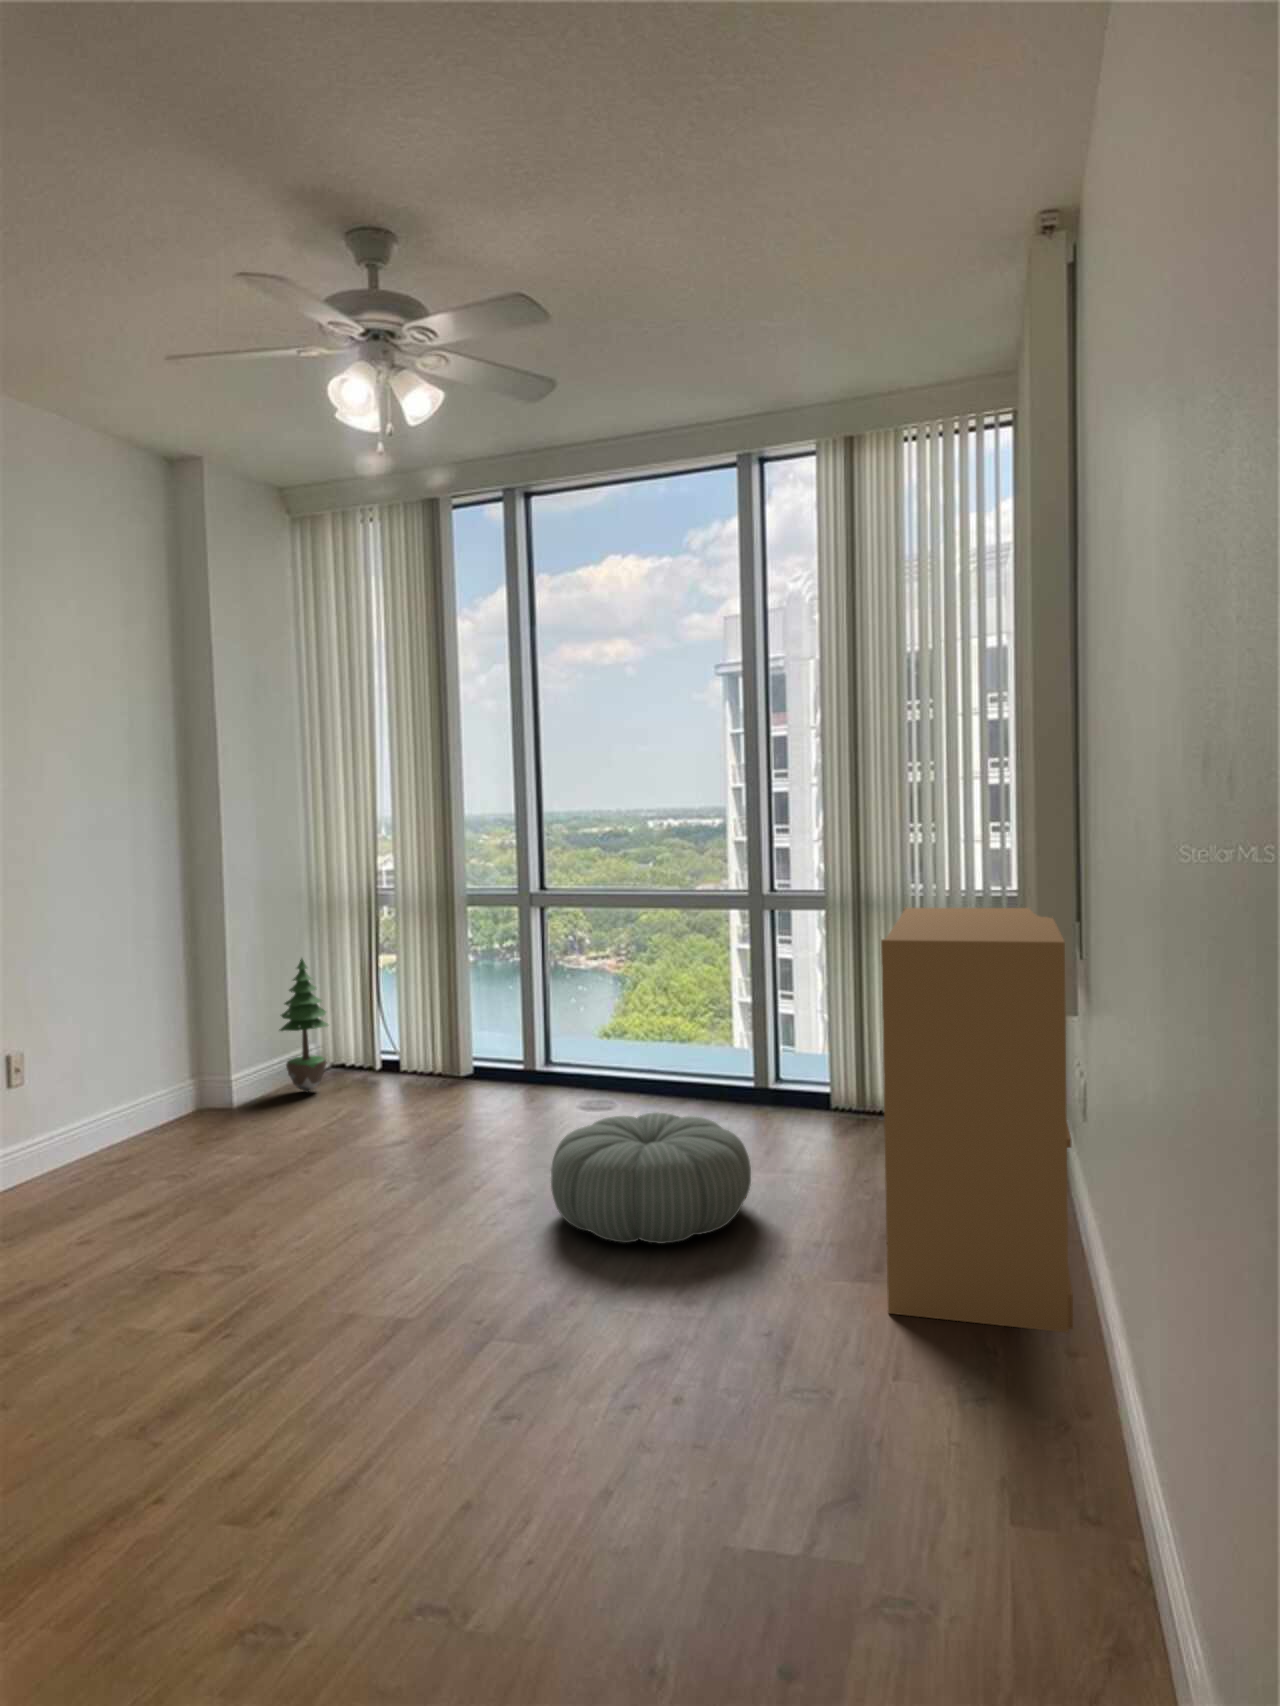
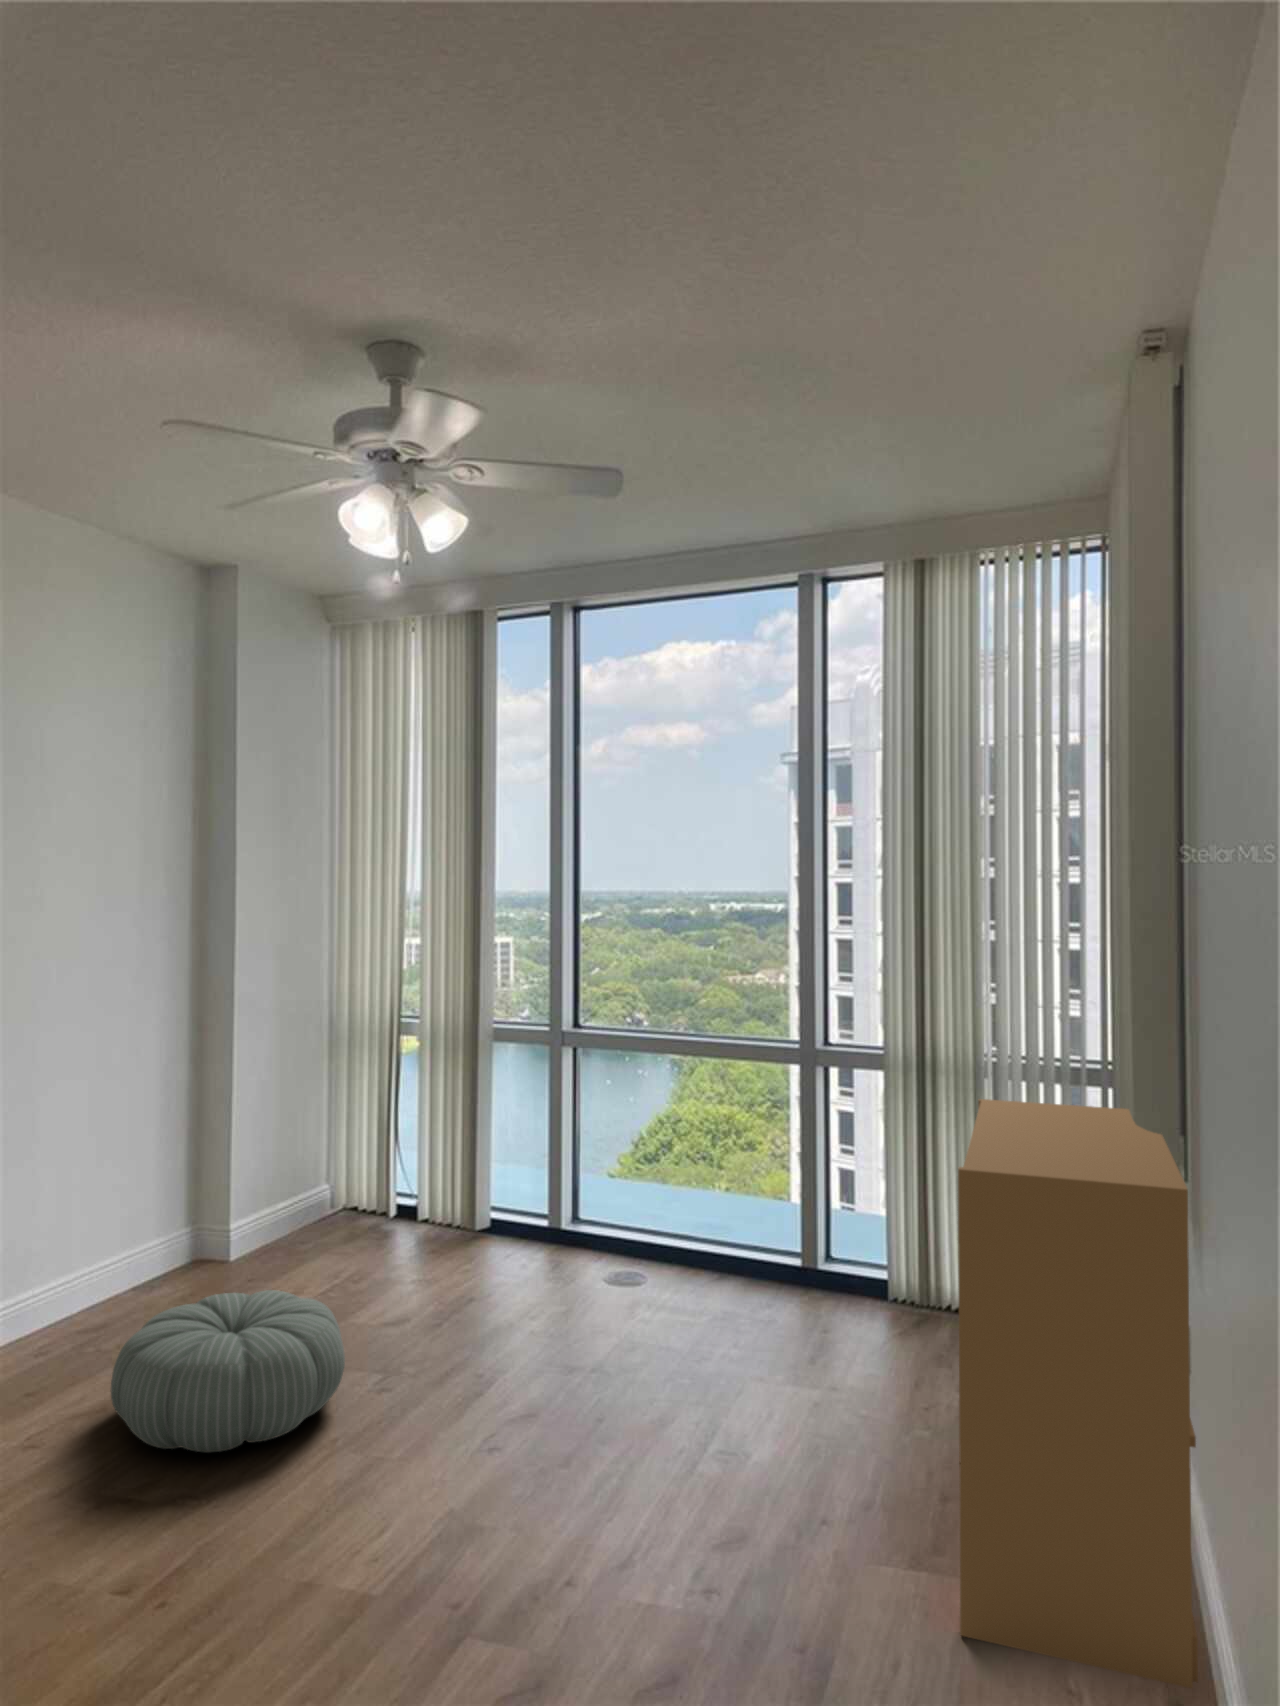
potted tree: present [279,959,328,1092] -> none [286,1092,341,1241]
pouf: present [551,1113,751,1244] -> present [111,1290,345,1453]

